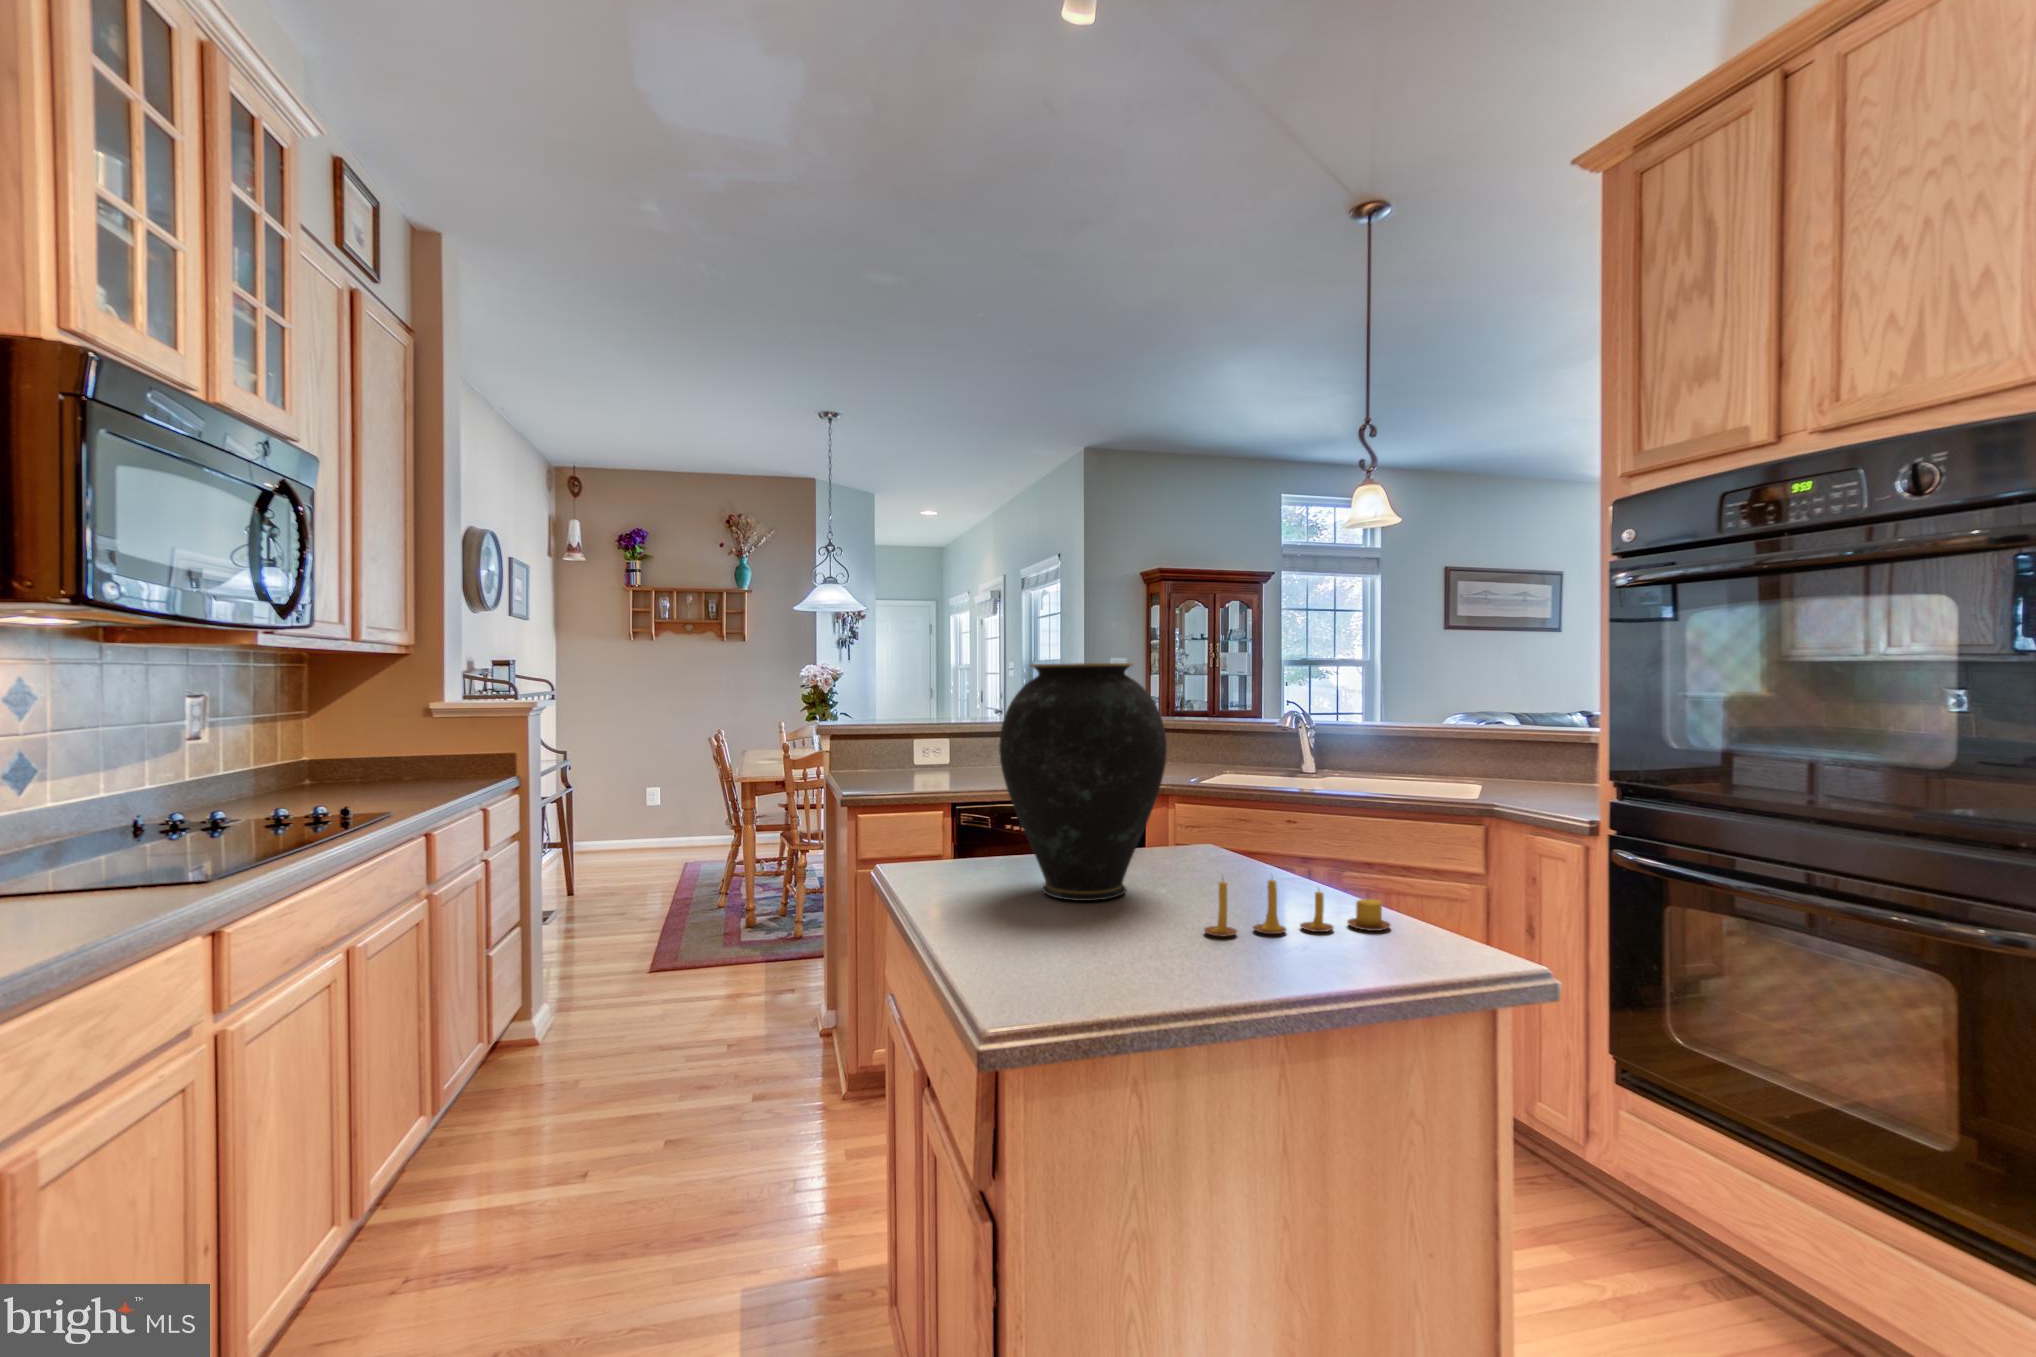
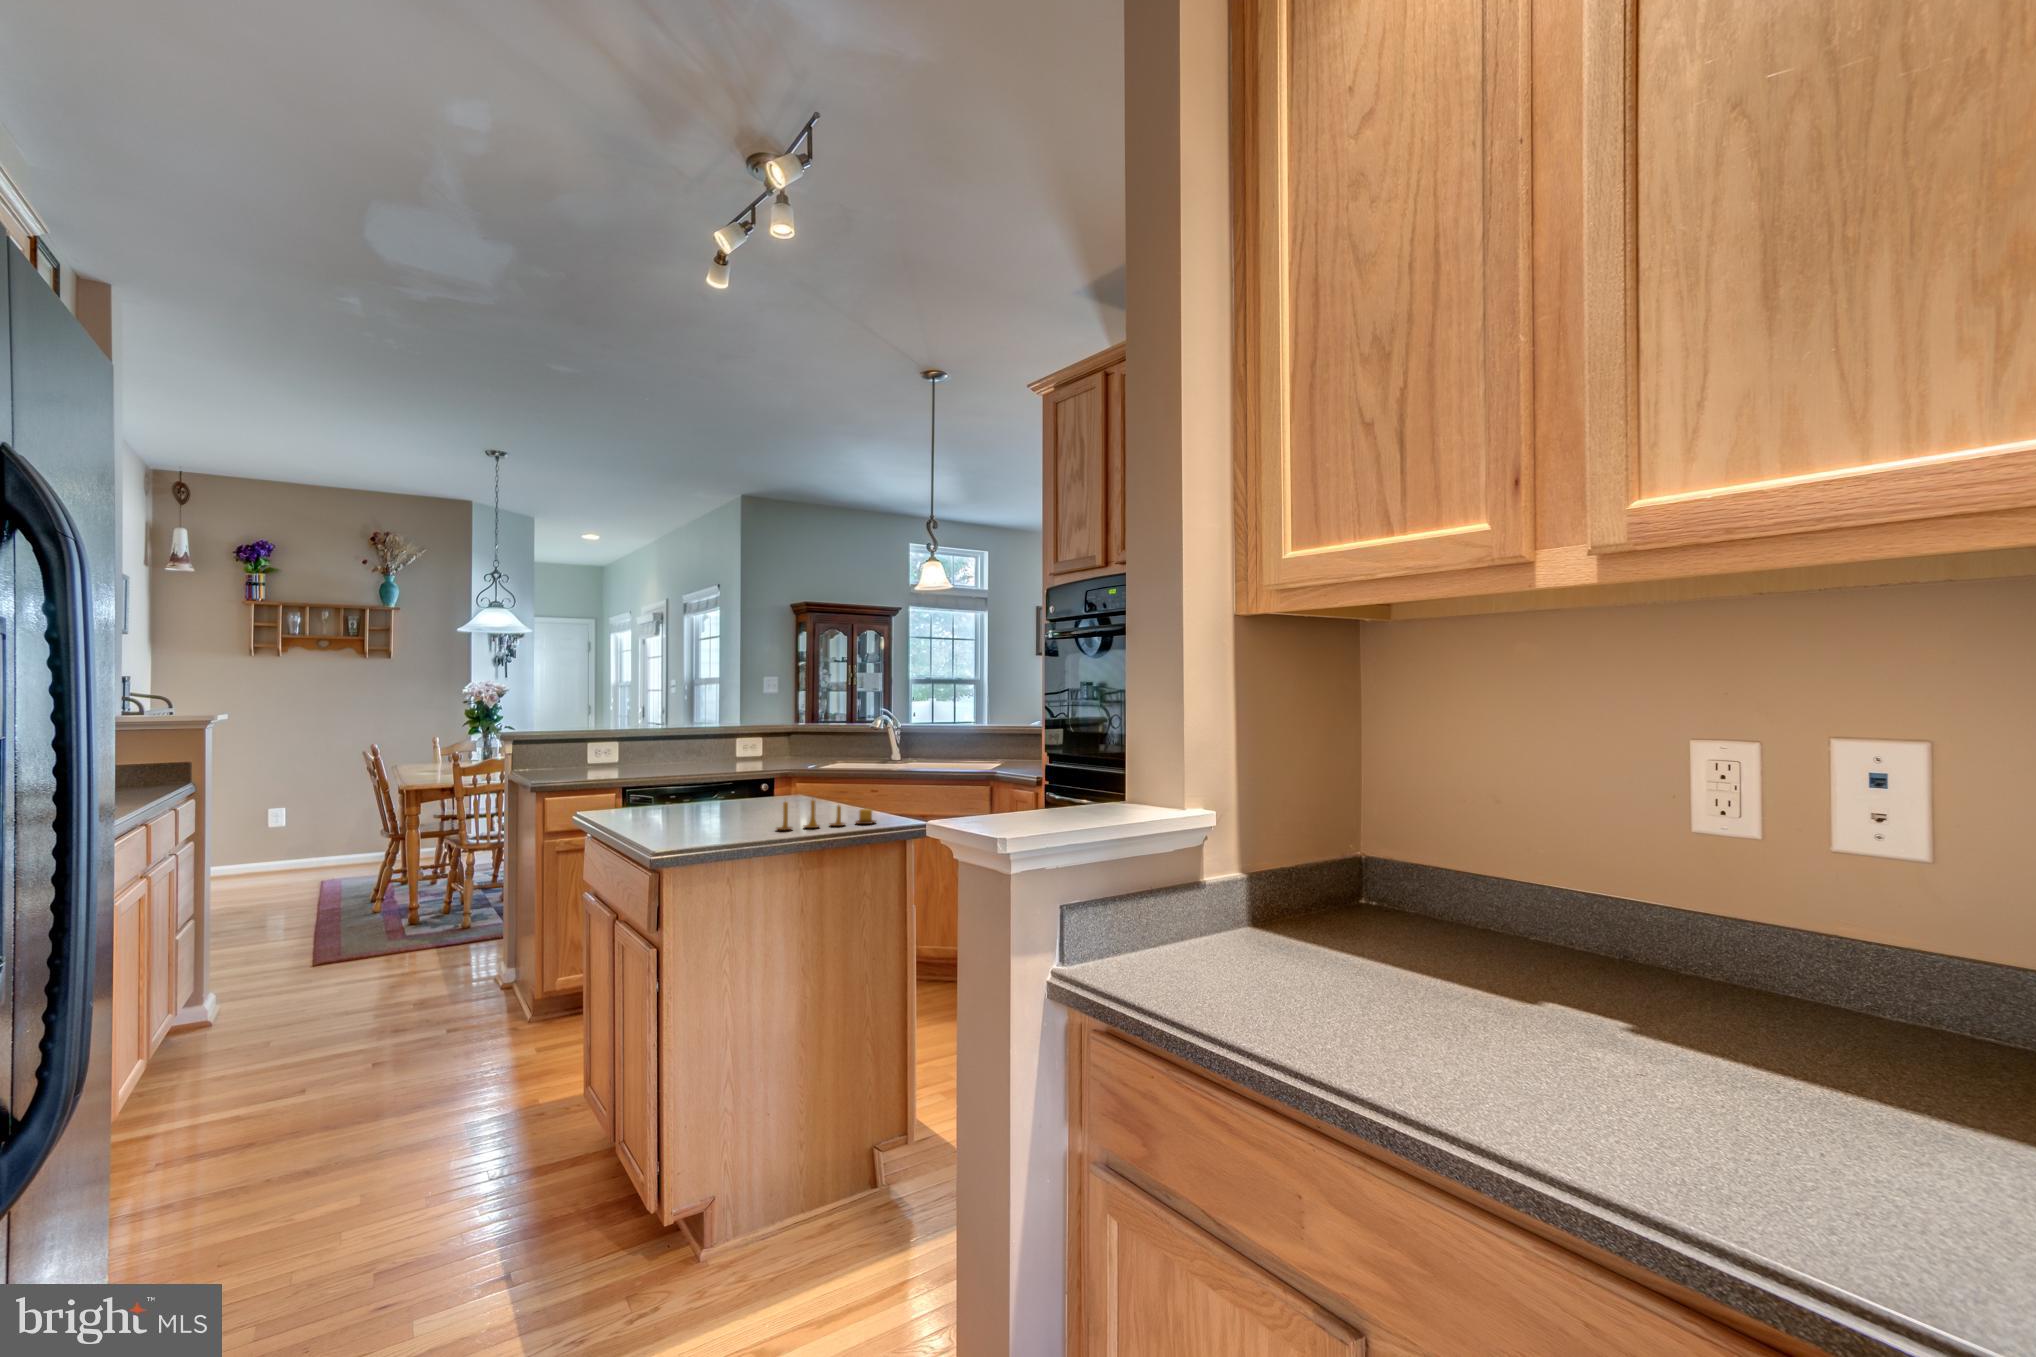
vase: present [999,663,1167,901] -> none [657,683,762,823]

